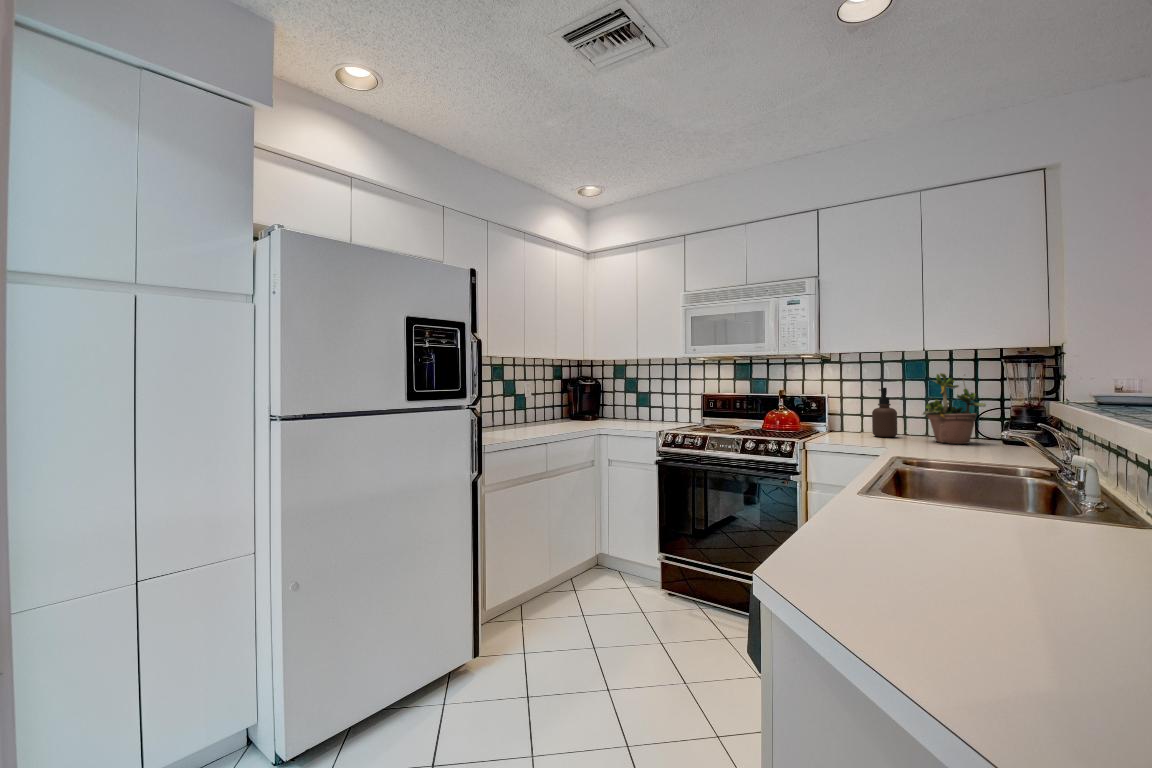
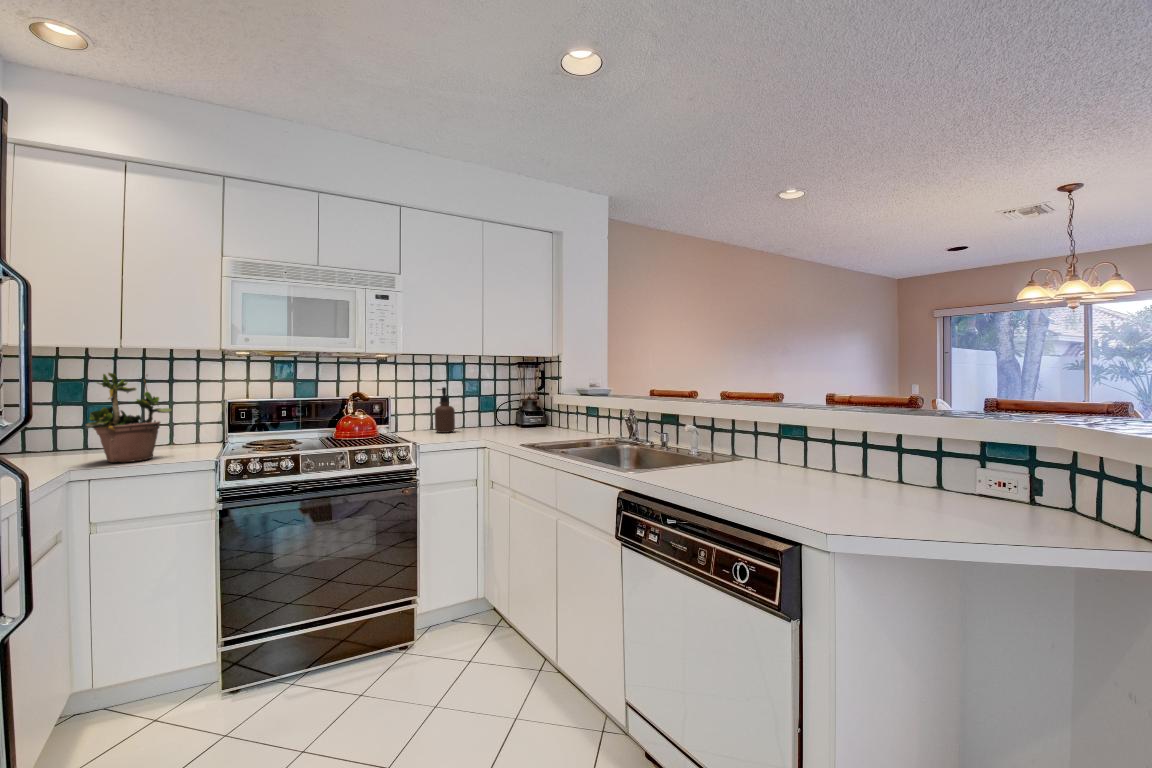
potted plant: present [923,373,986,444] -> present [86,373,172,462]

